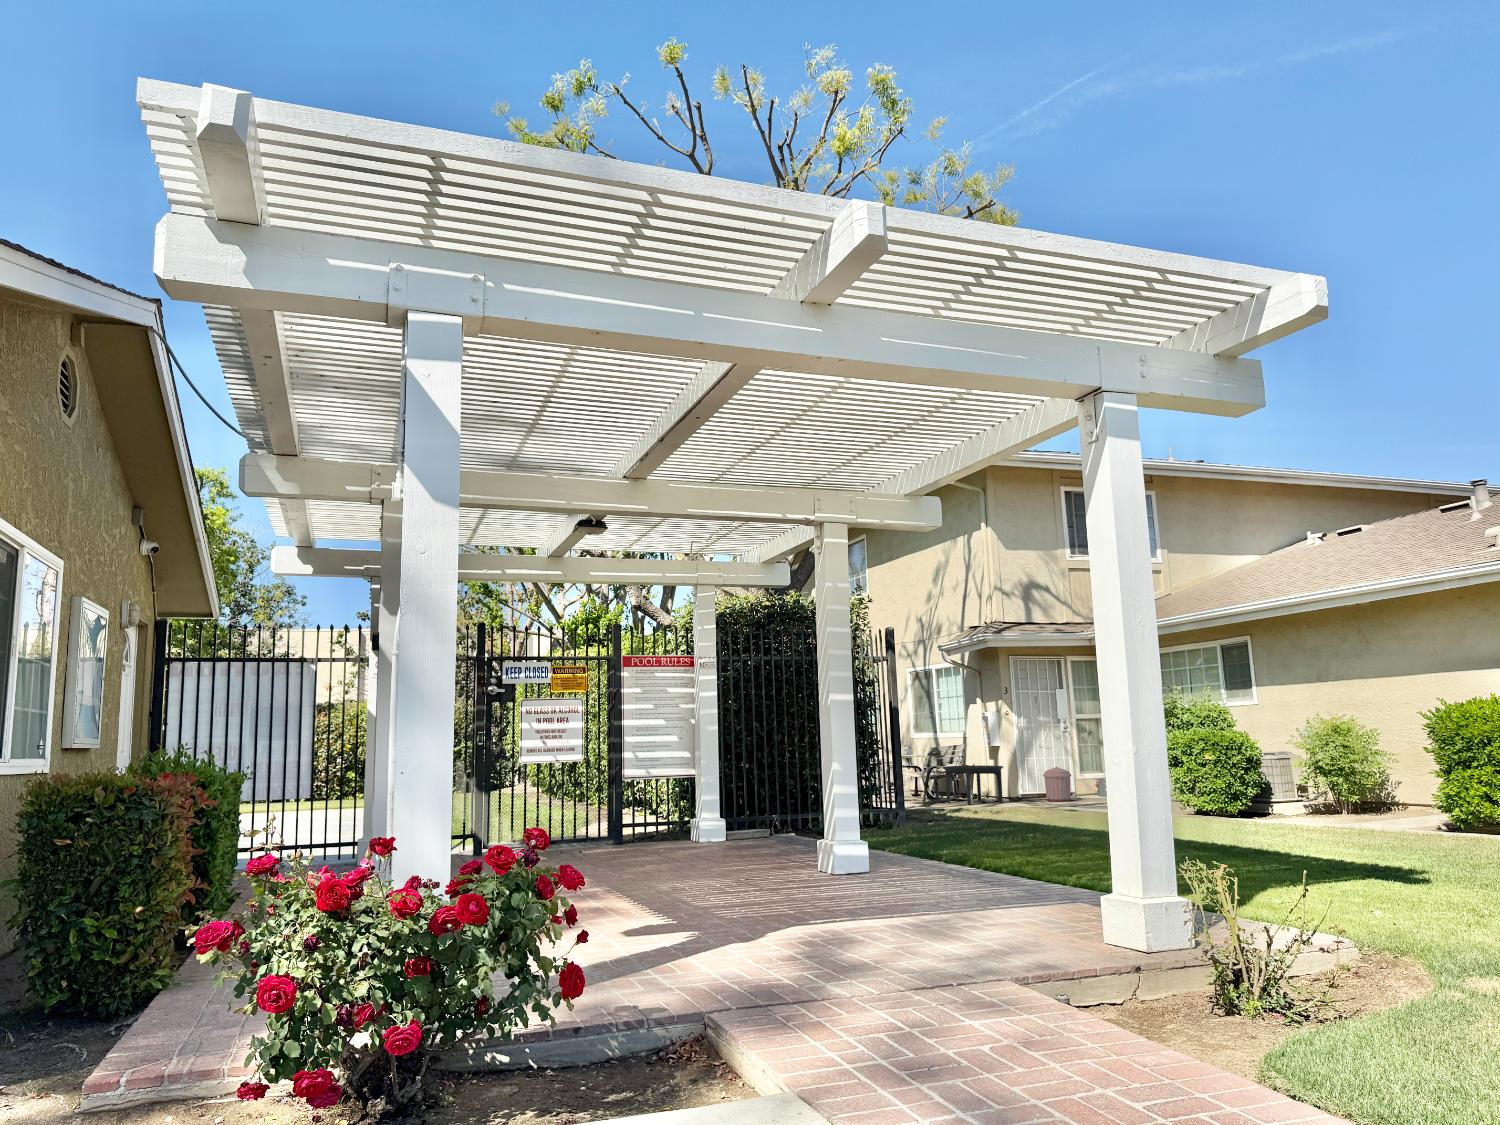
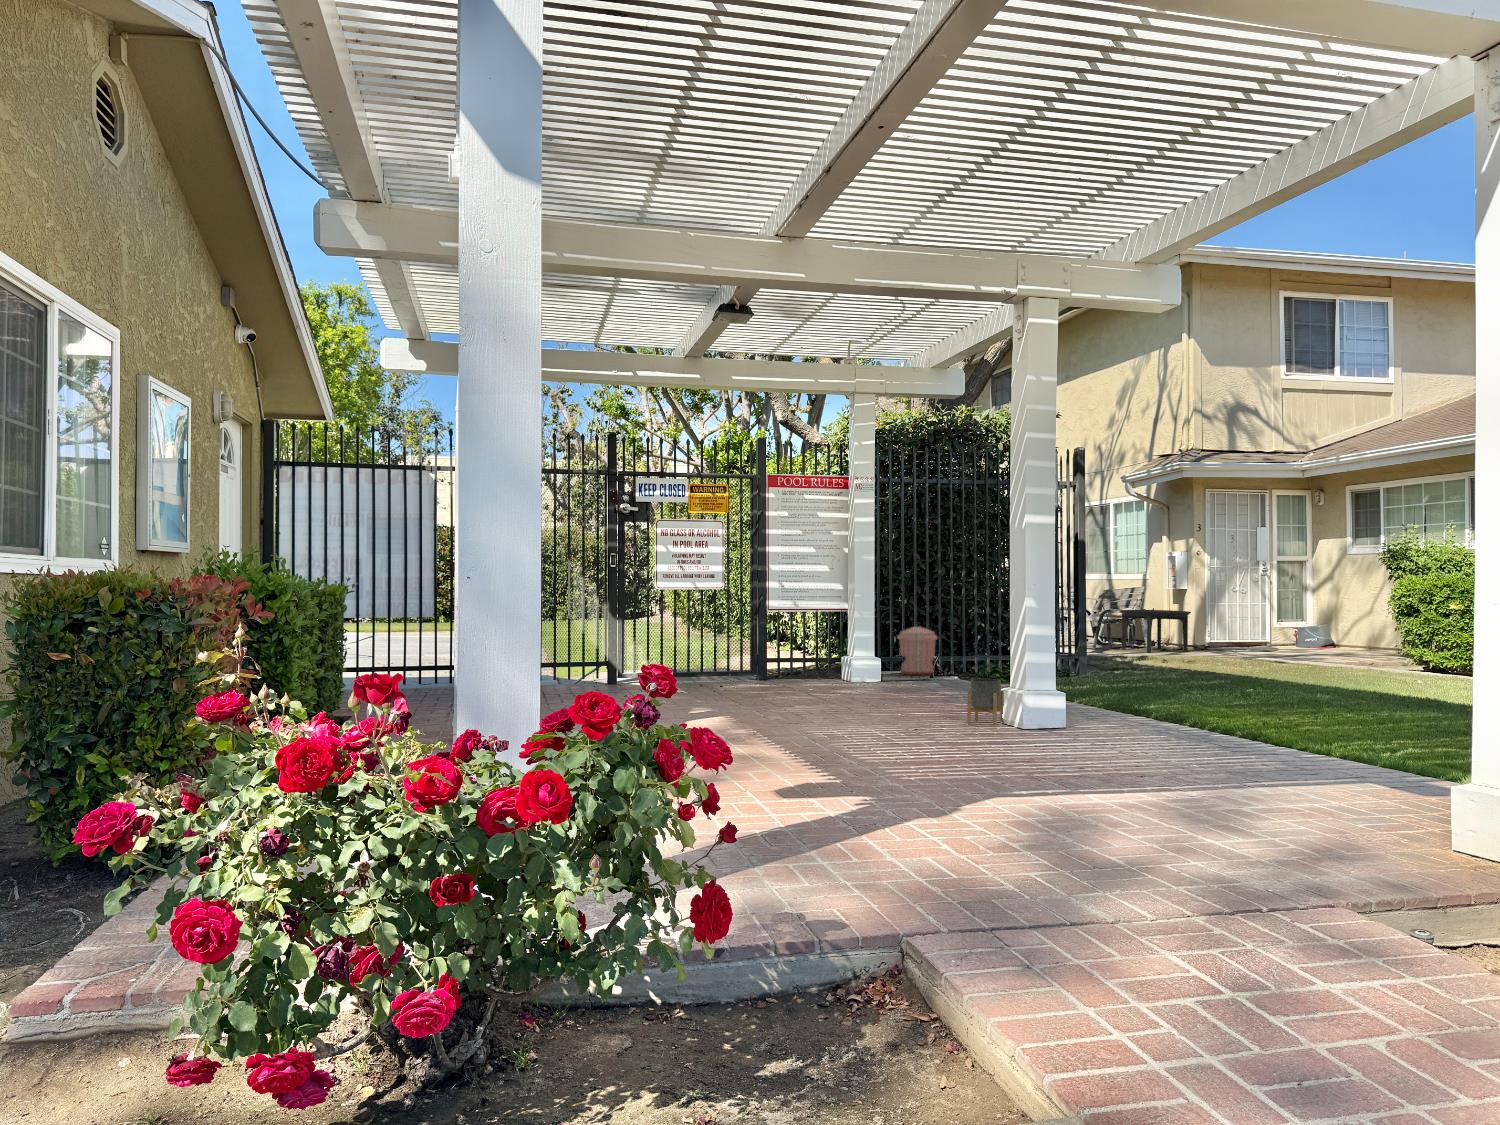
trash can: present [1043,766,1071,802] -> present [897,627,937,675]
planter: none [790,833,822,873] -> present [967,679,1004,725]

